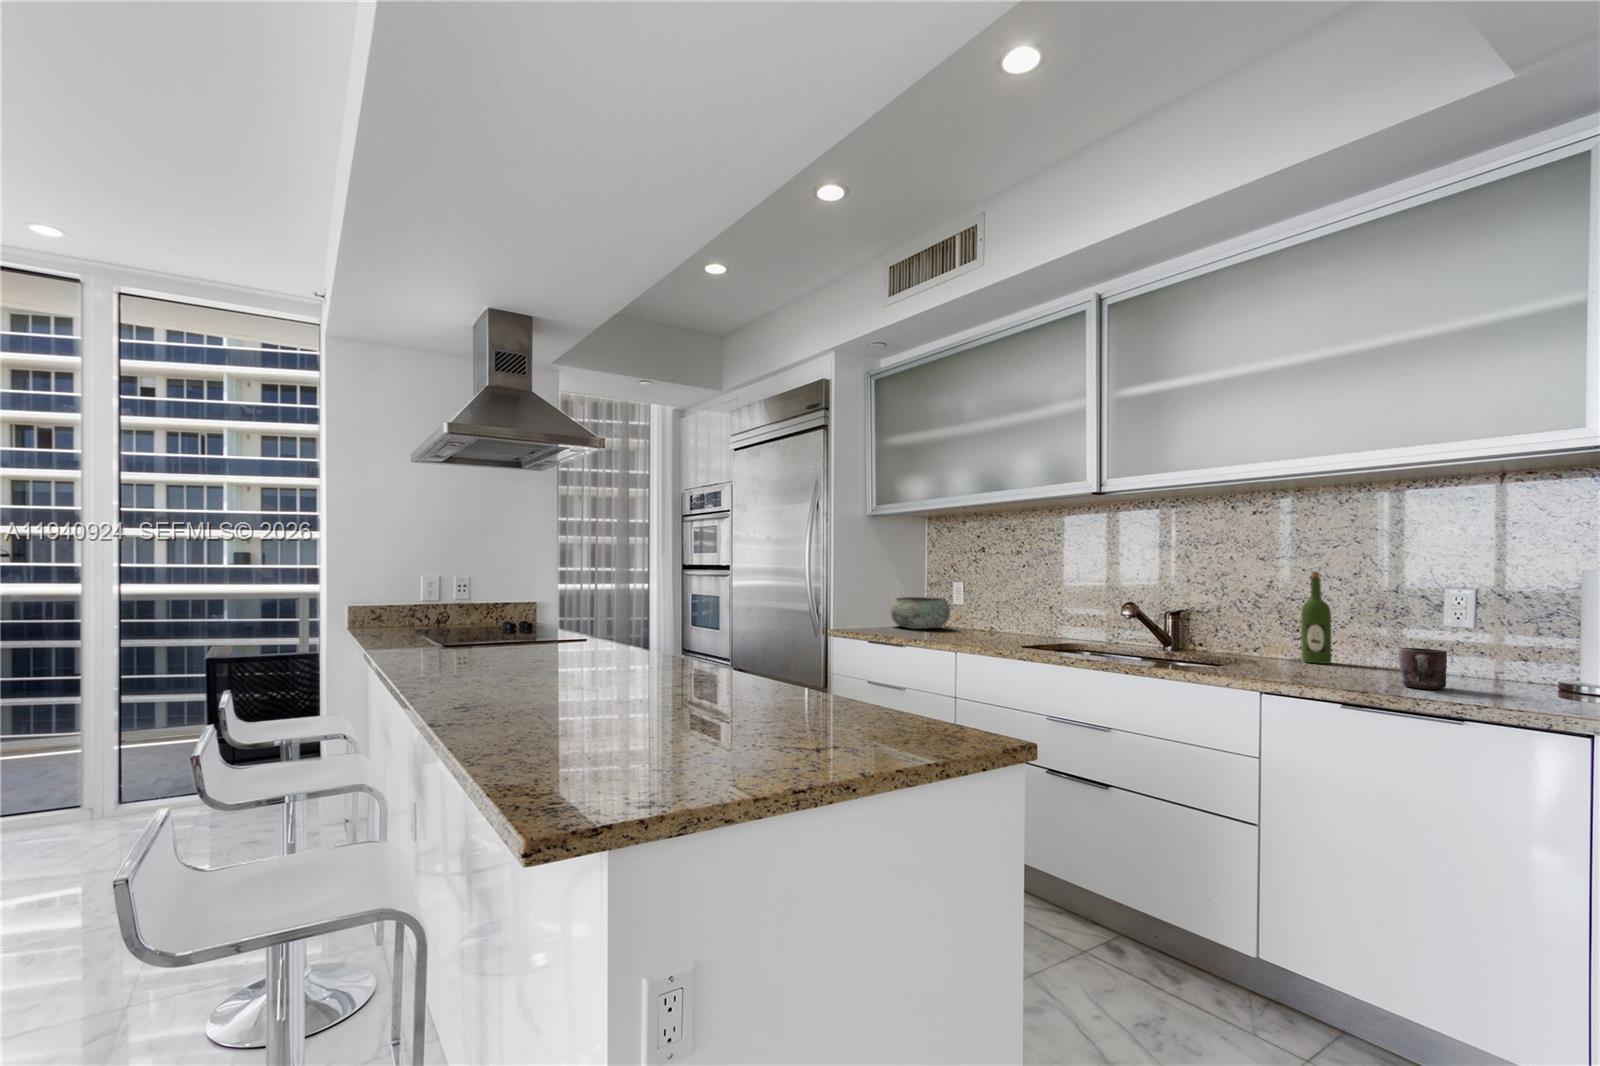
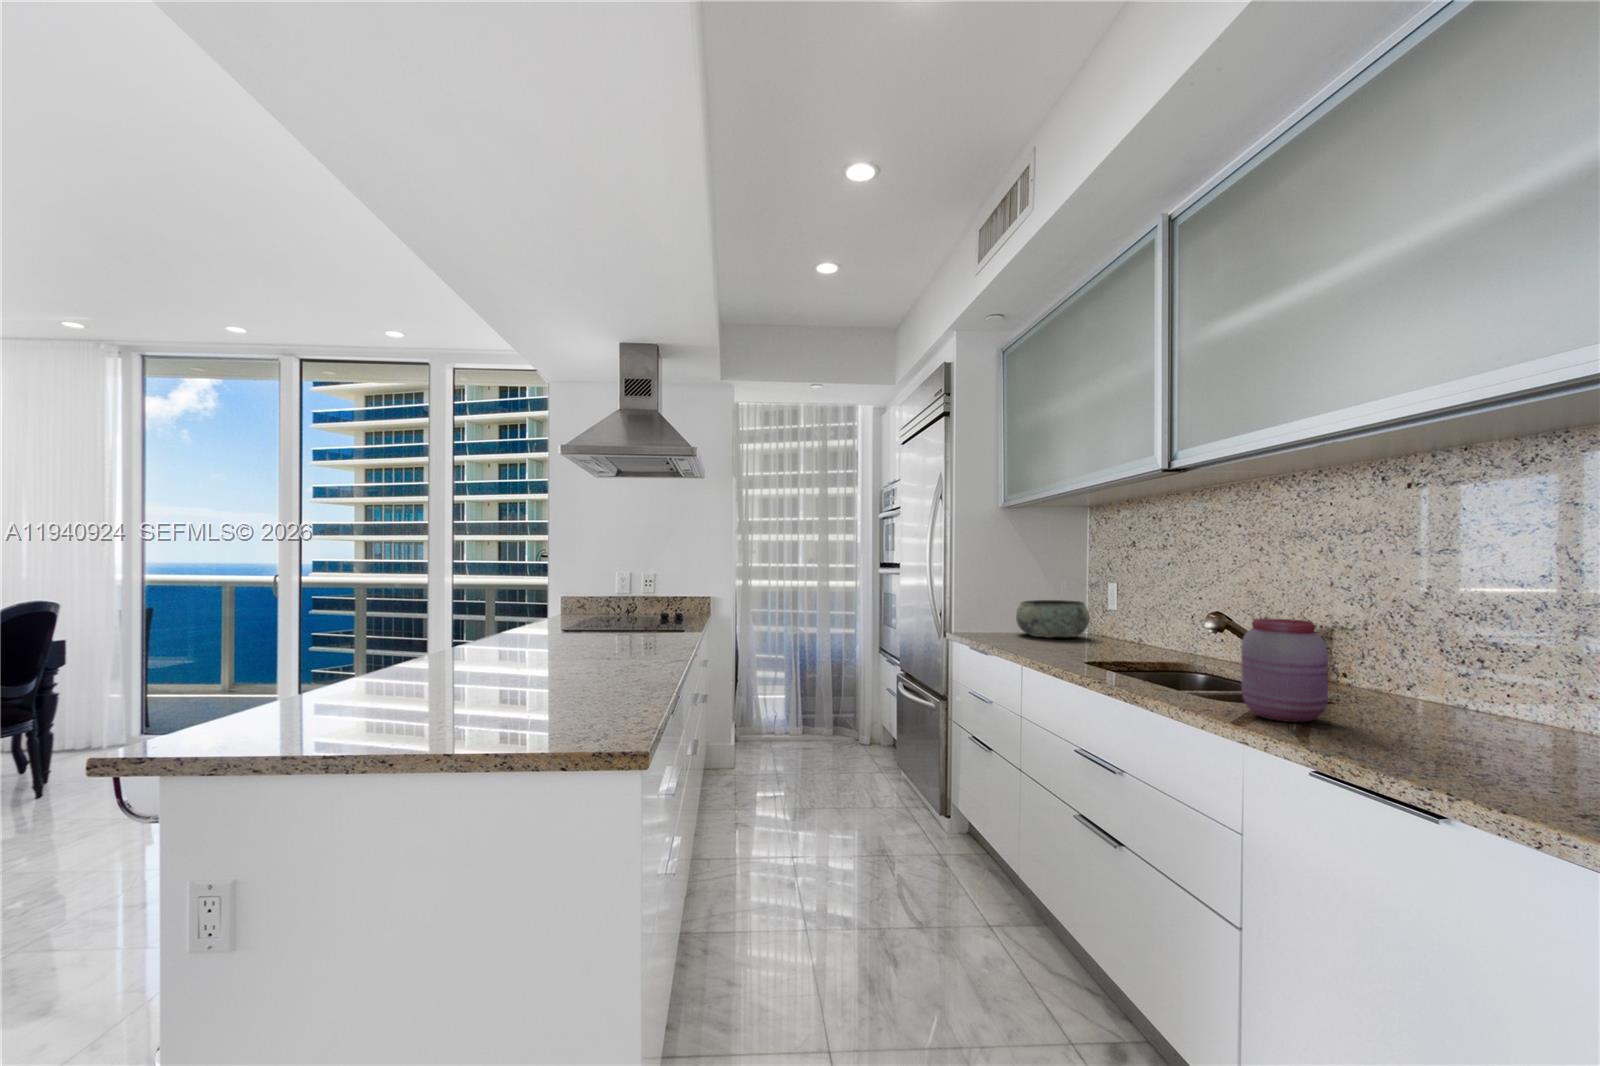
wine bottle: present [1301,572,1332,664] -> none [1440,570,1493,722]
jar: none [1223,605,1280,673] -> present [1241,618,1328,722]
mug: present [1399,648,1447,689] -> none [1444,700,1537,778]

